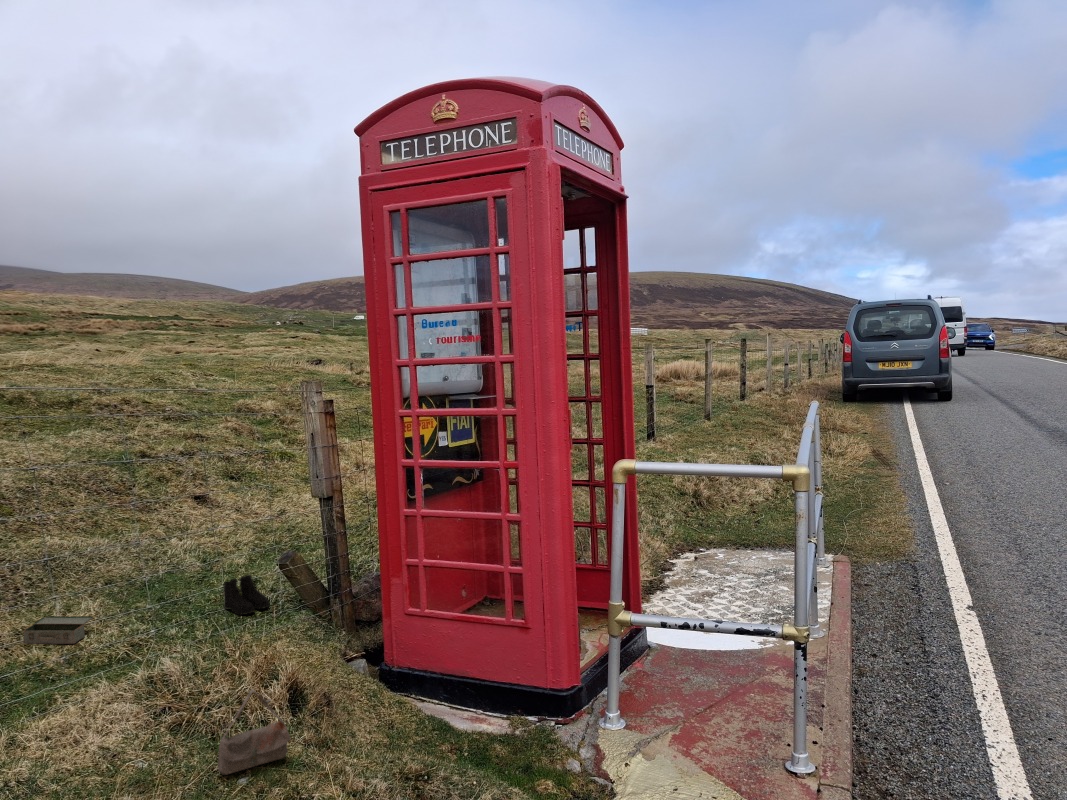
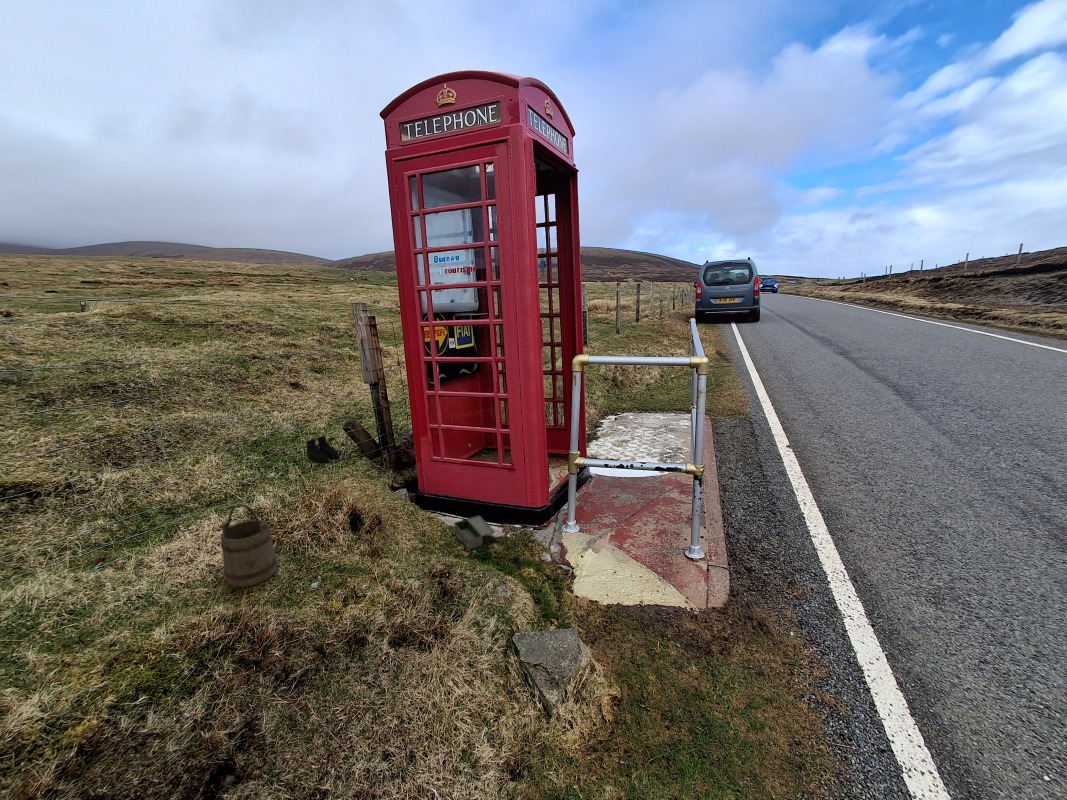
toolbox: present [24,616,93,644] -> present [454,516,495,549]
bucket: none [118,662,189,782] -> present [220,504,278,587]
bag: present [218,690,291,775] -> none [297,520,351,579]

